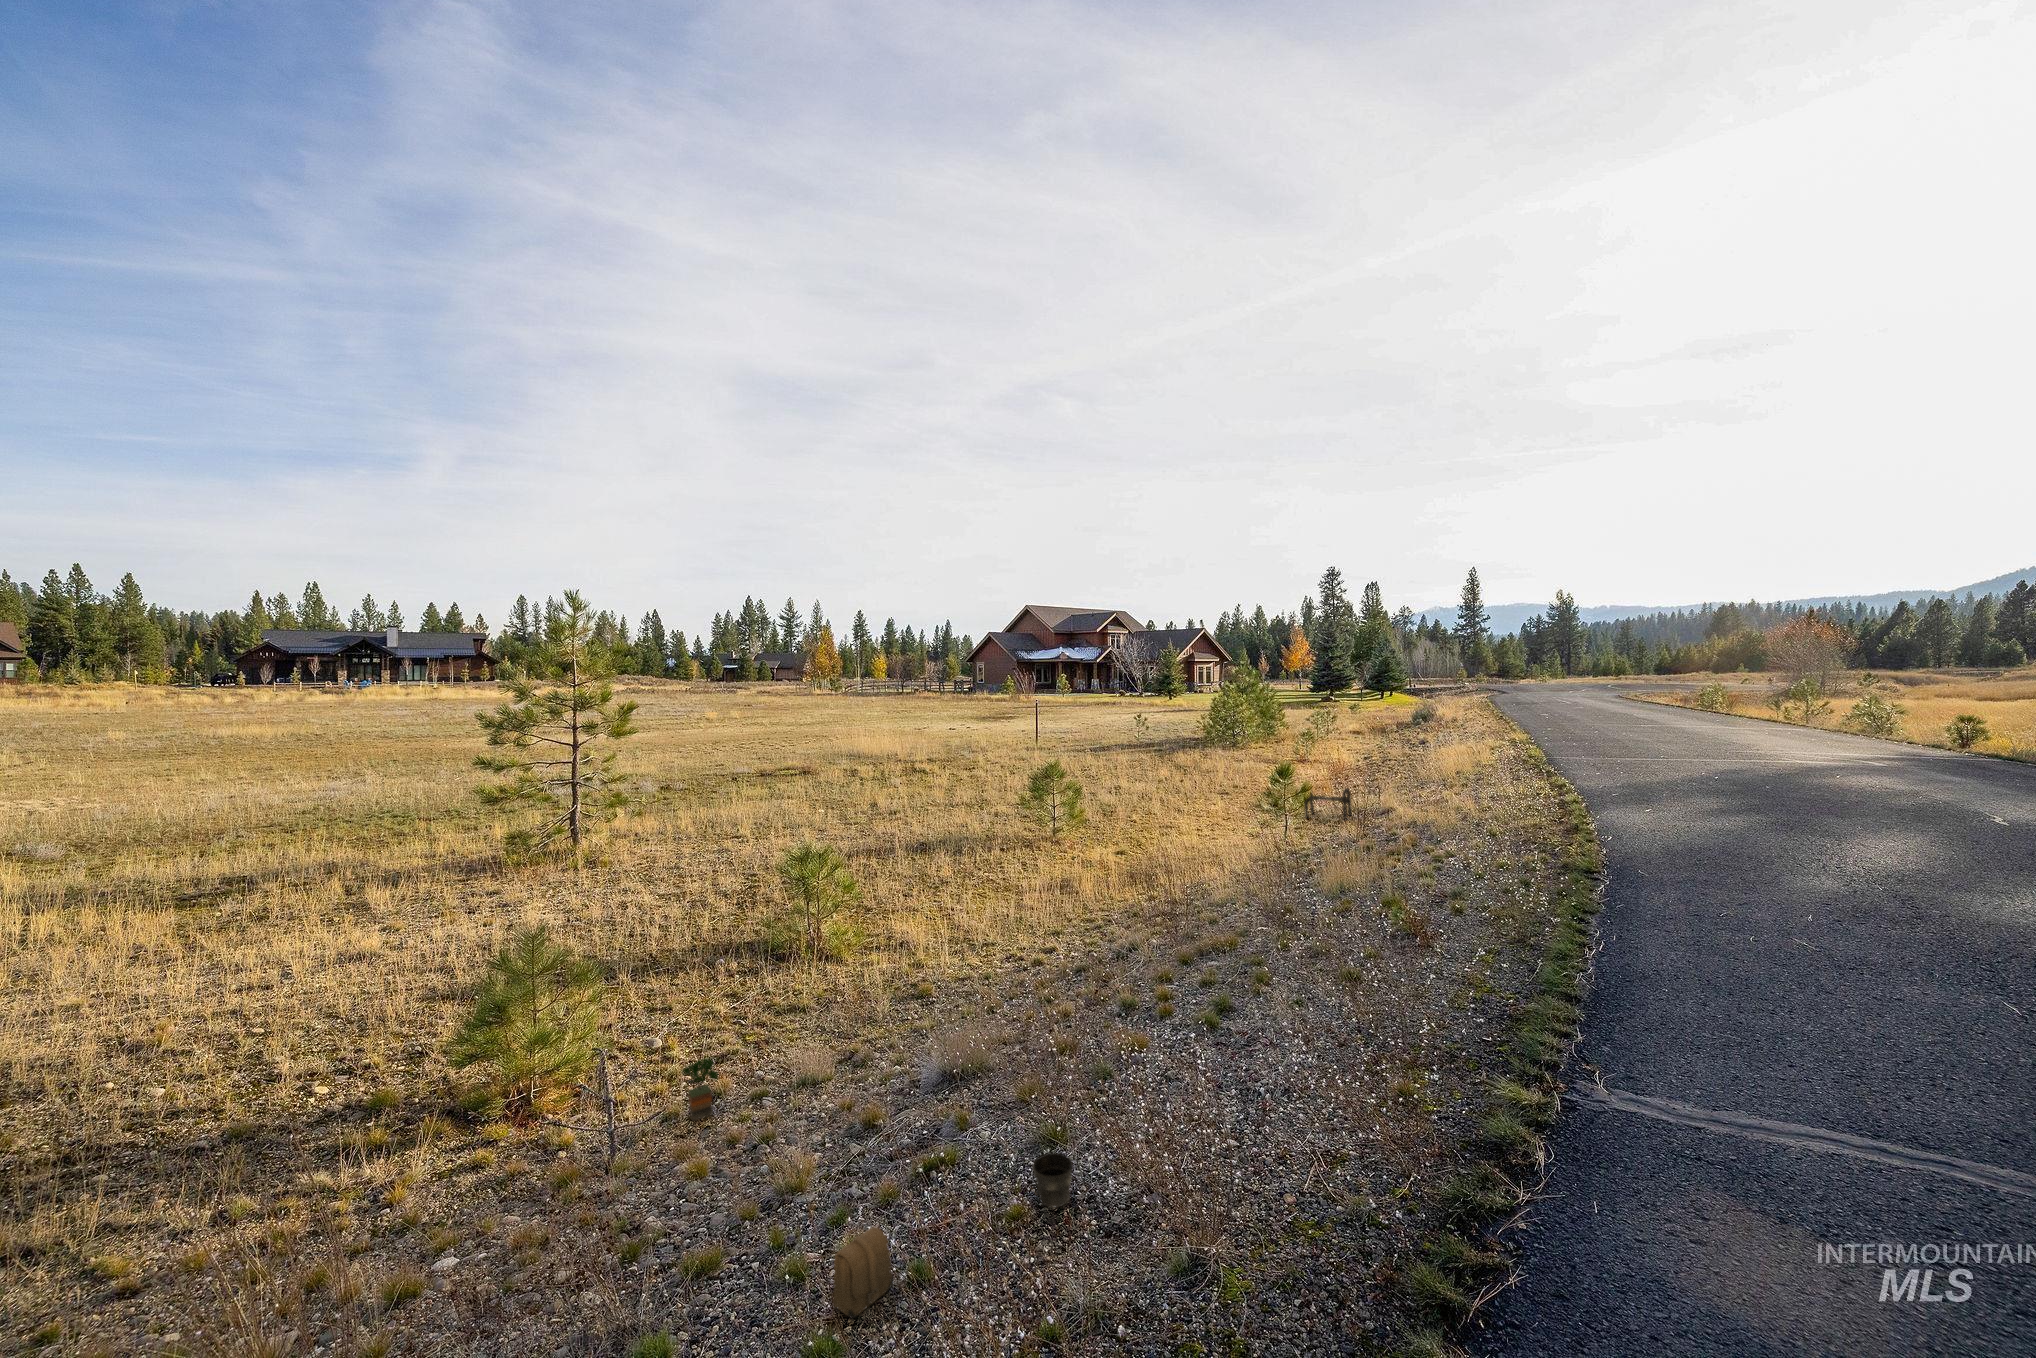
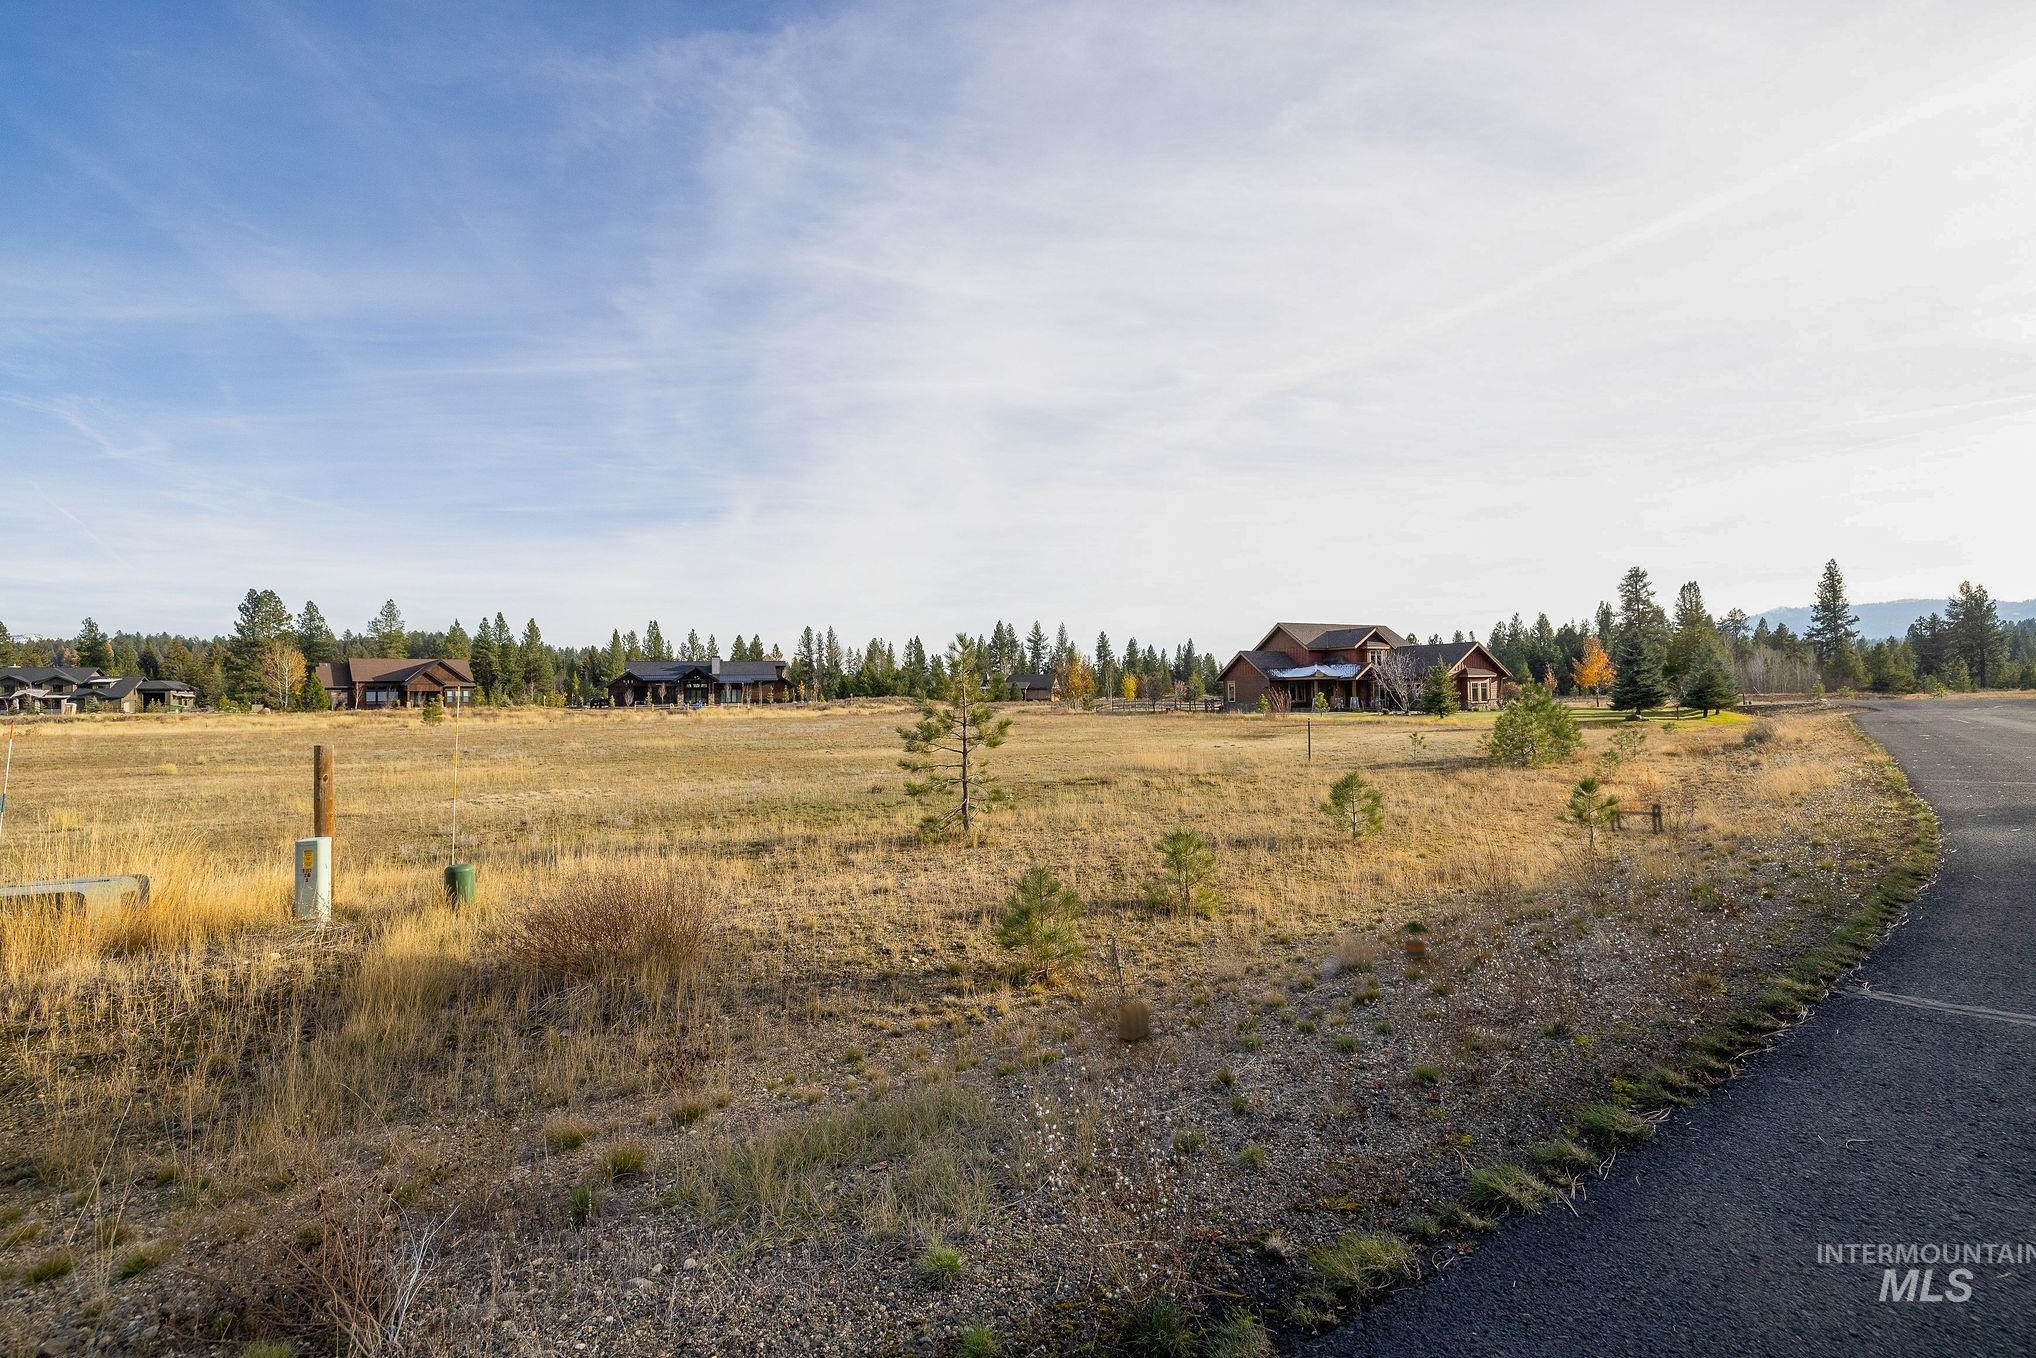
potted tree: present [681,1058,719,1121] -> present [1402,922,1429,959]
bucket: present [1031,1153,1073,1208] -> none [1417,1013,1448,1044]
backpack: present [832,1226,893,1318] -> present [1119,1002,1150,1041]

